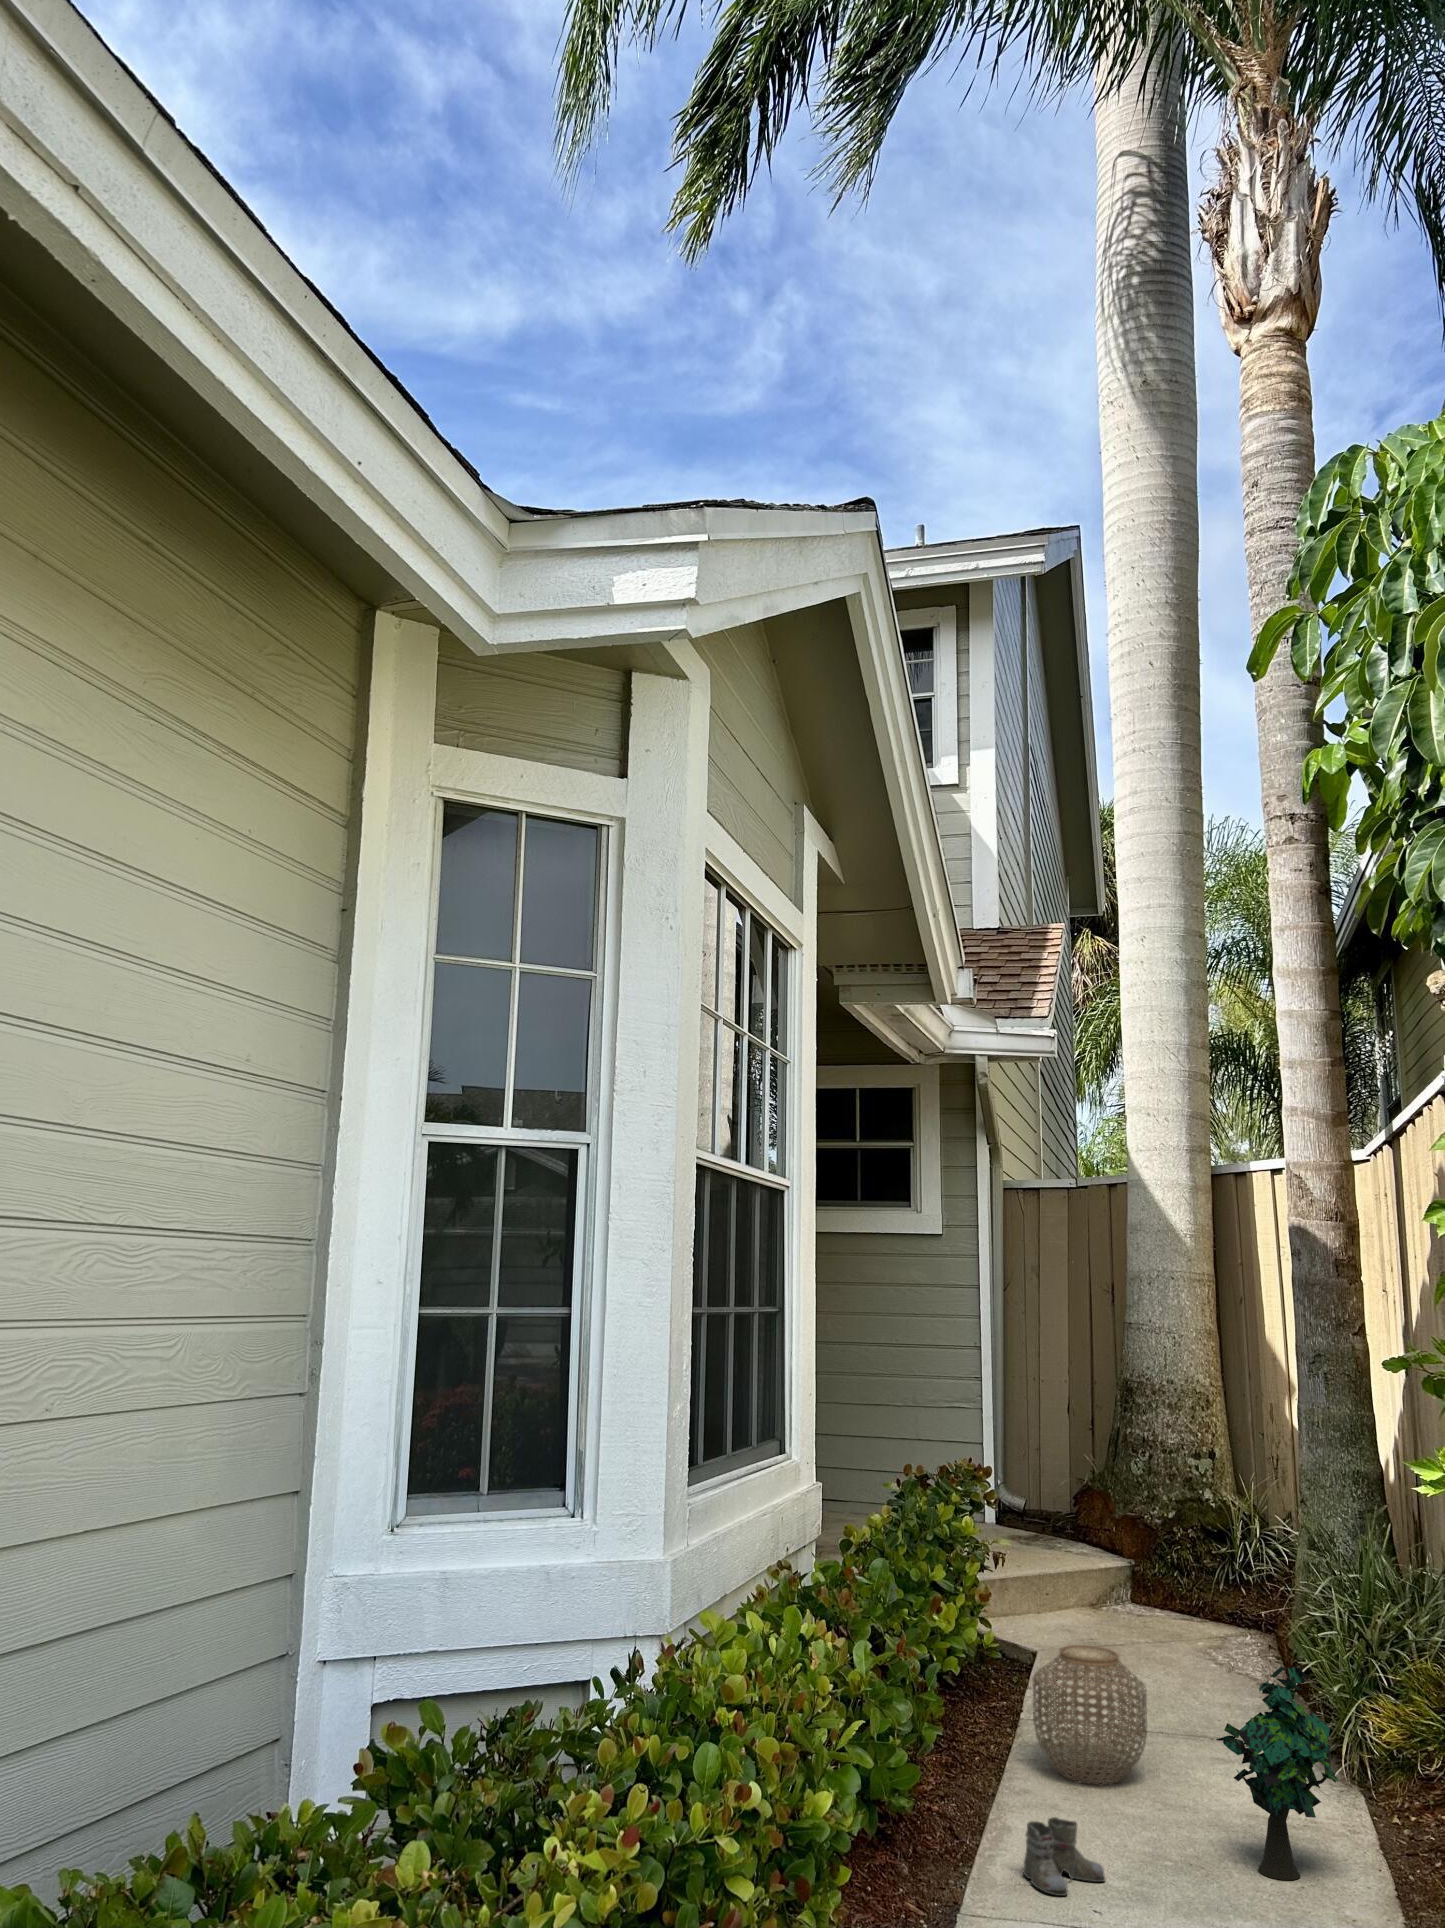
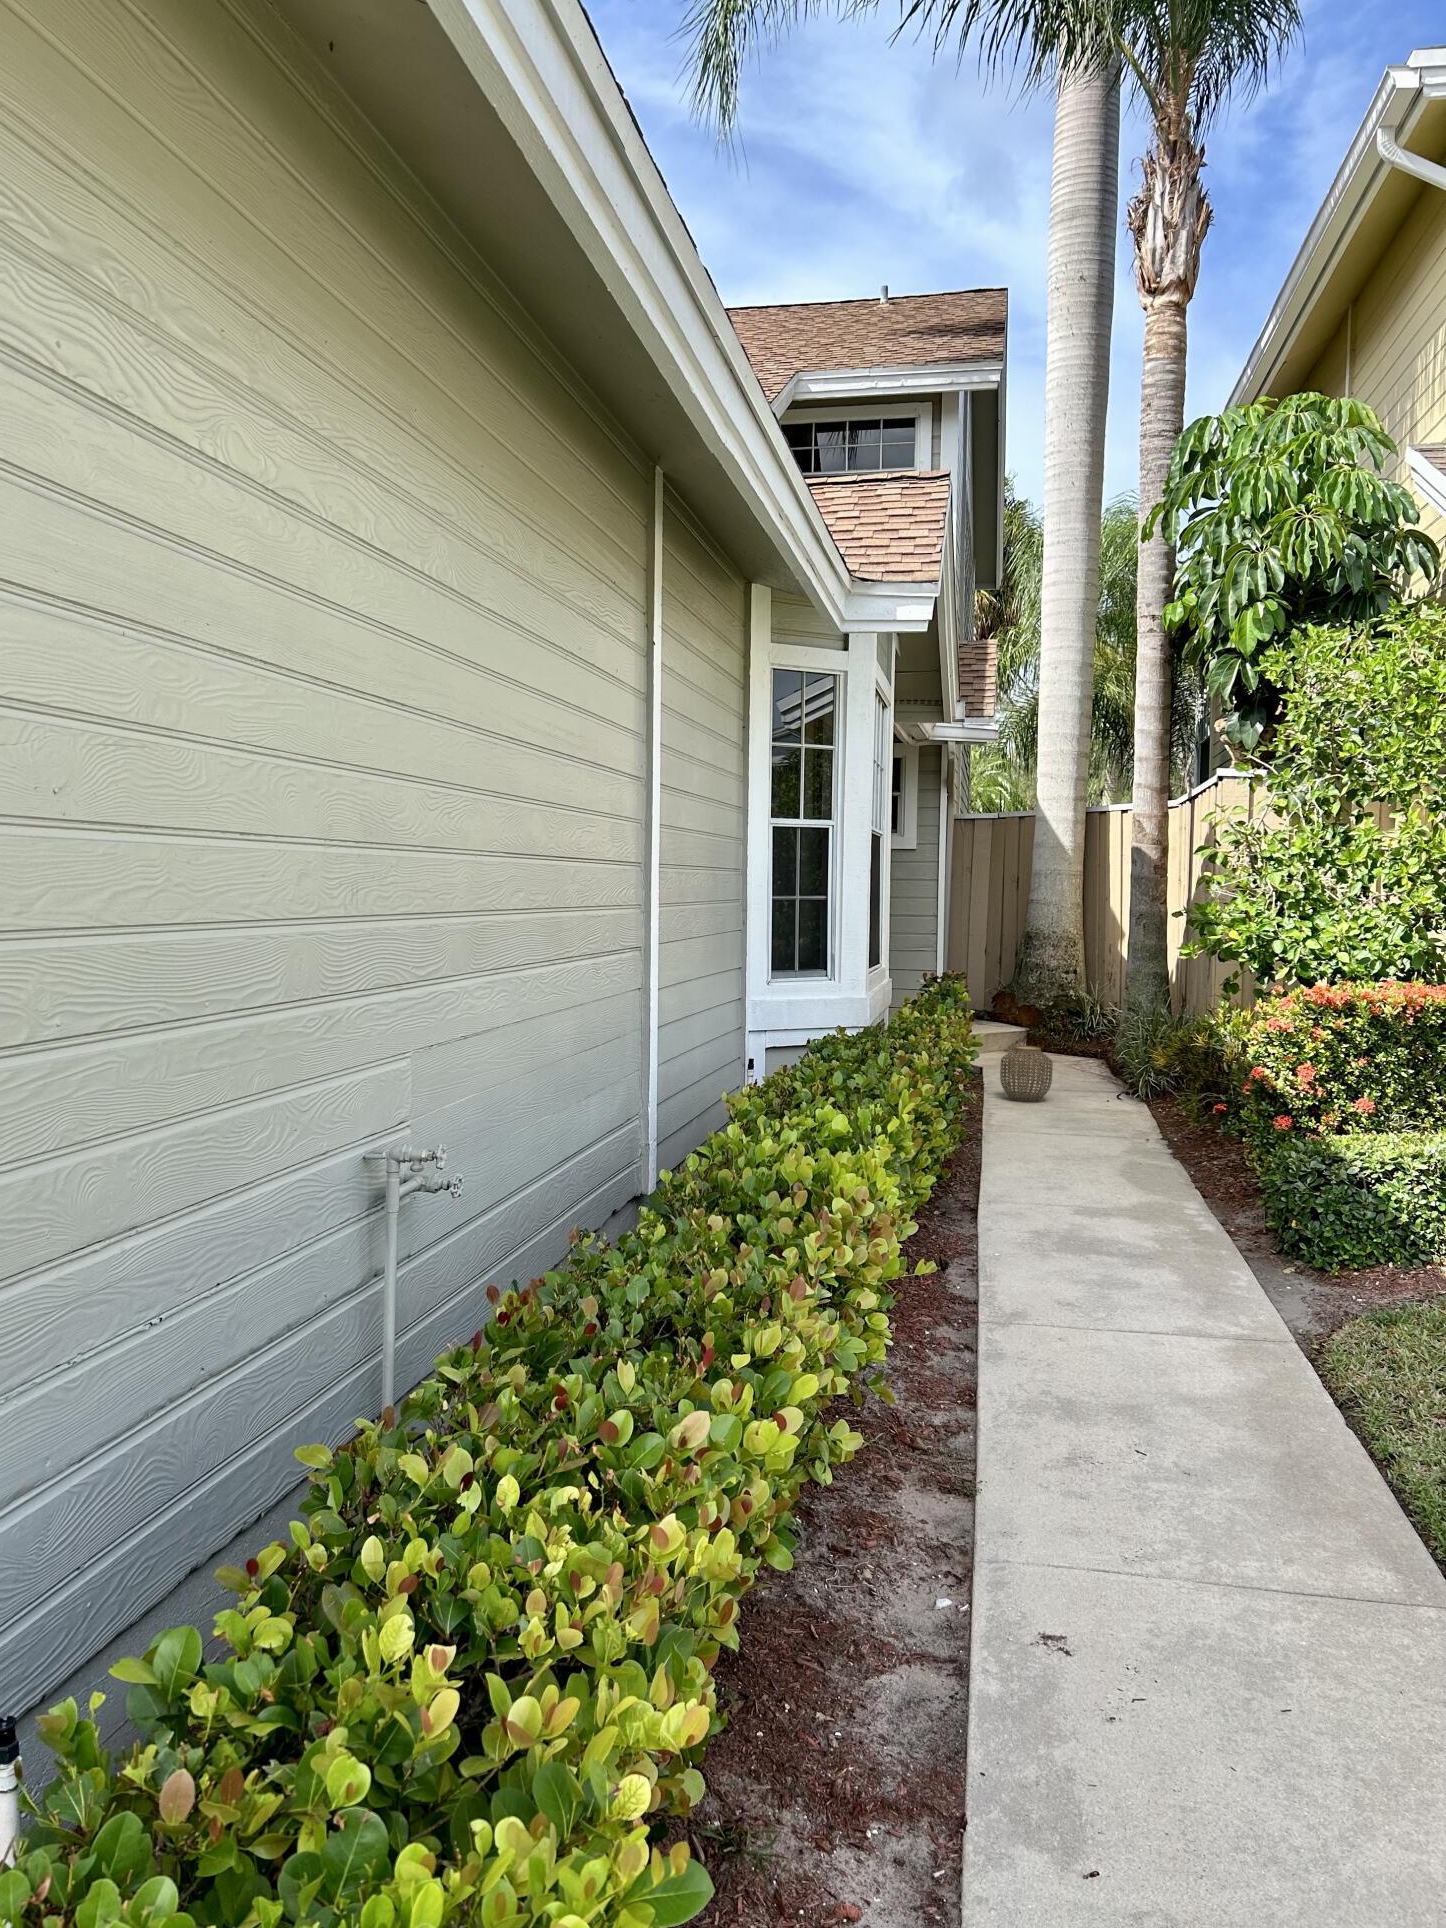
decorative plant: present [1216,1666,1338,1880] -> none [1087,1041,1137,1123]
boots: present [1023,1817,1105,1896] -> none [1003,1101,1040,1127]

